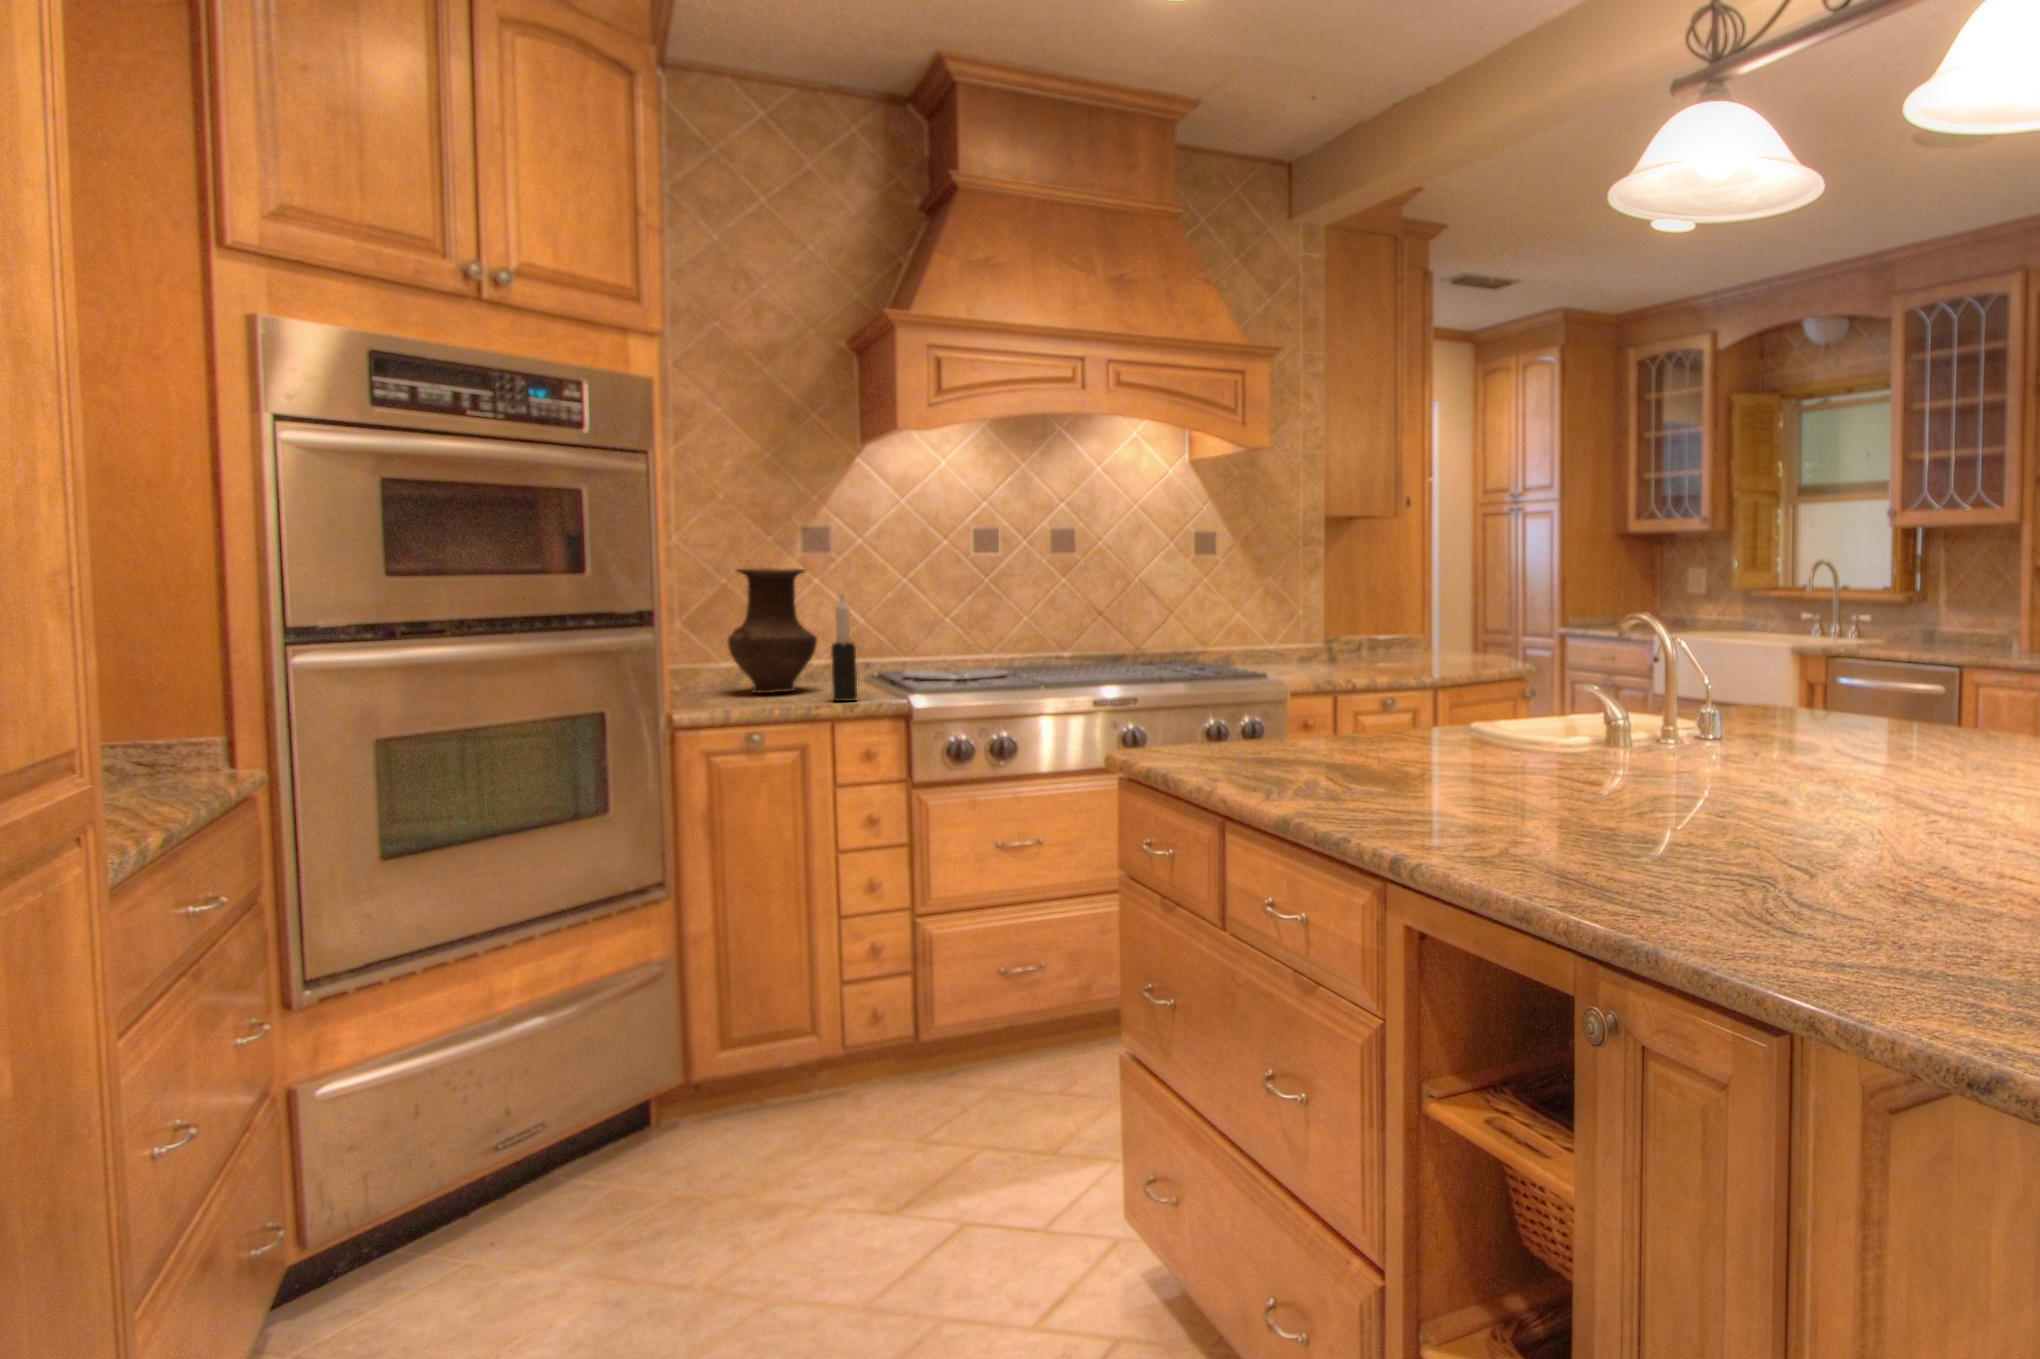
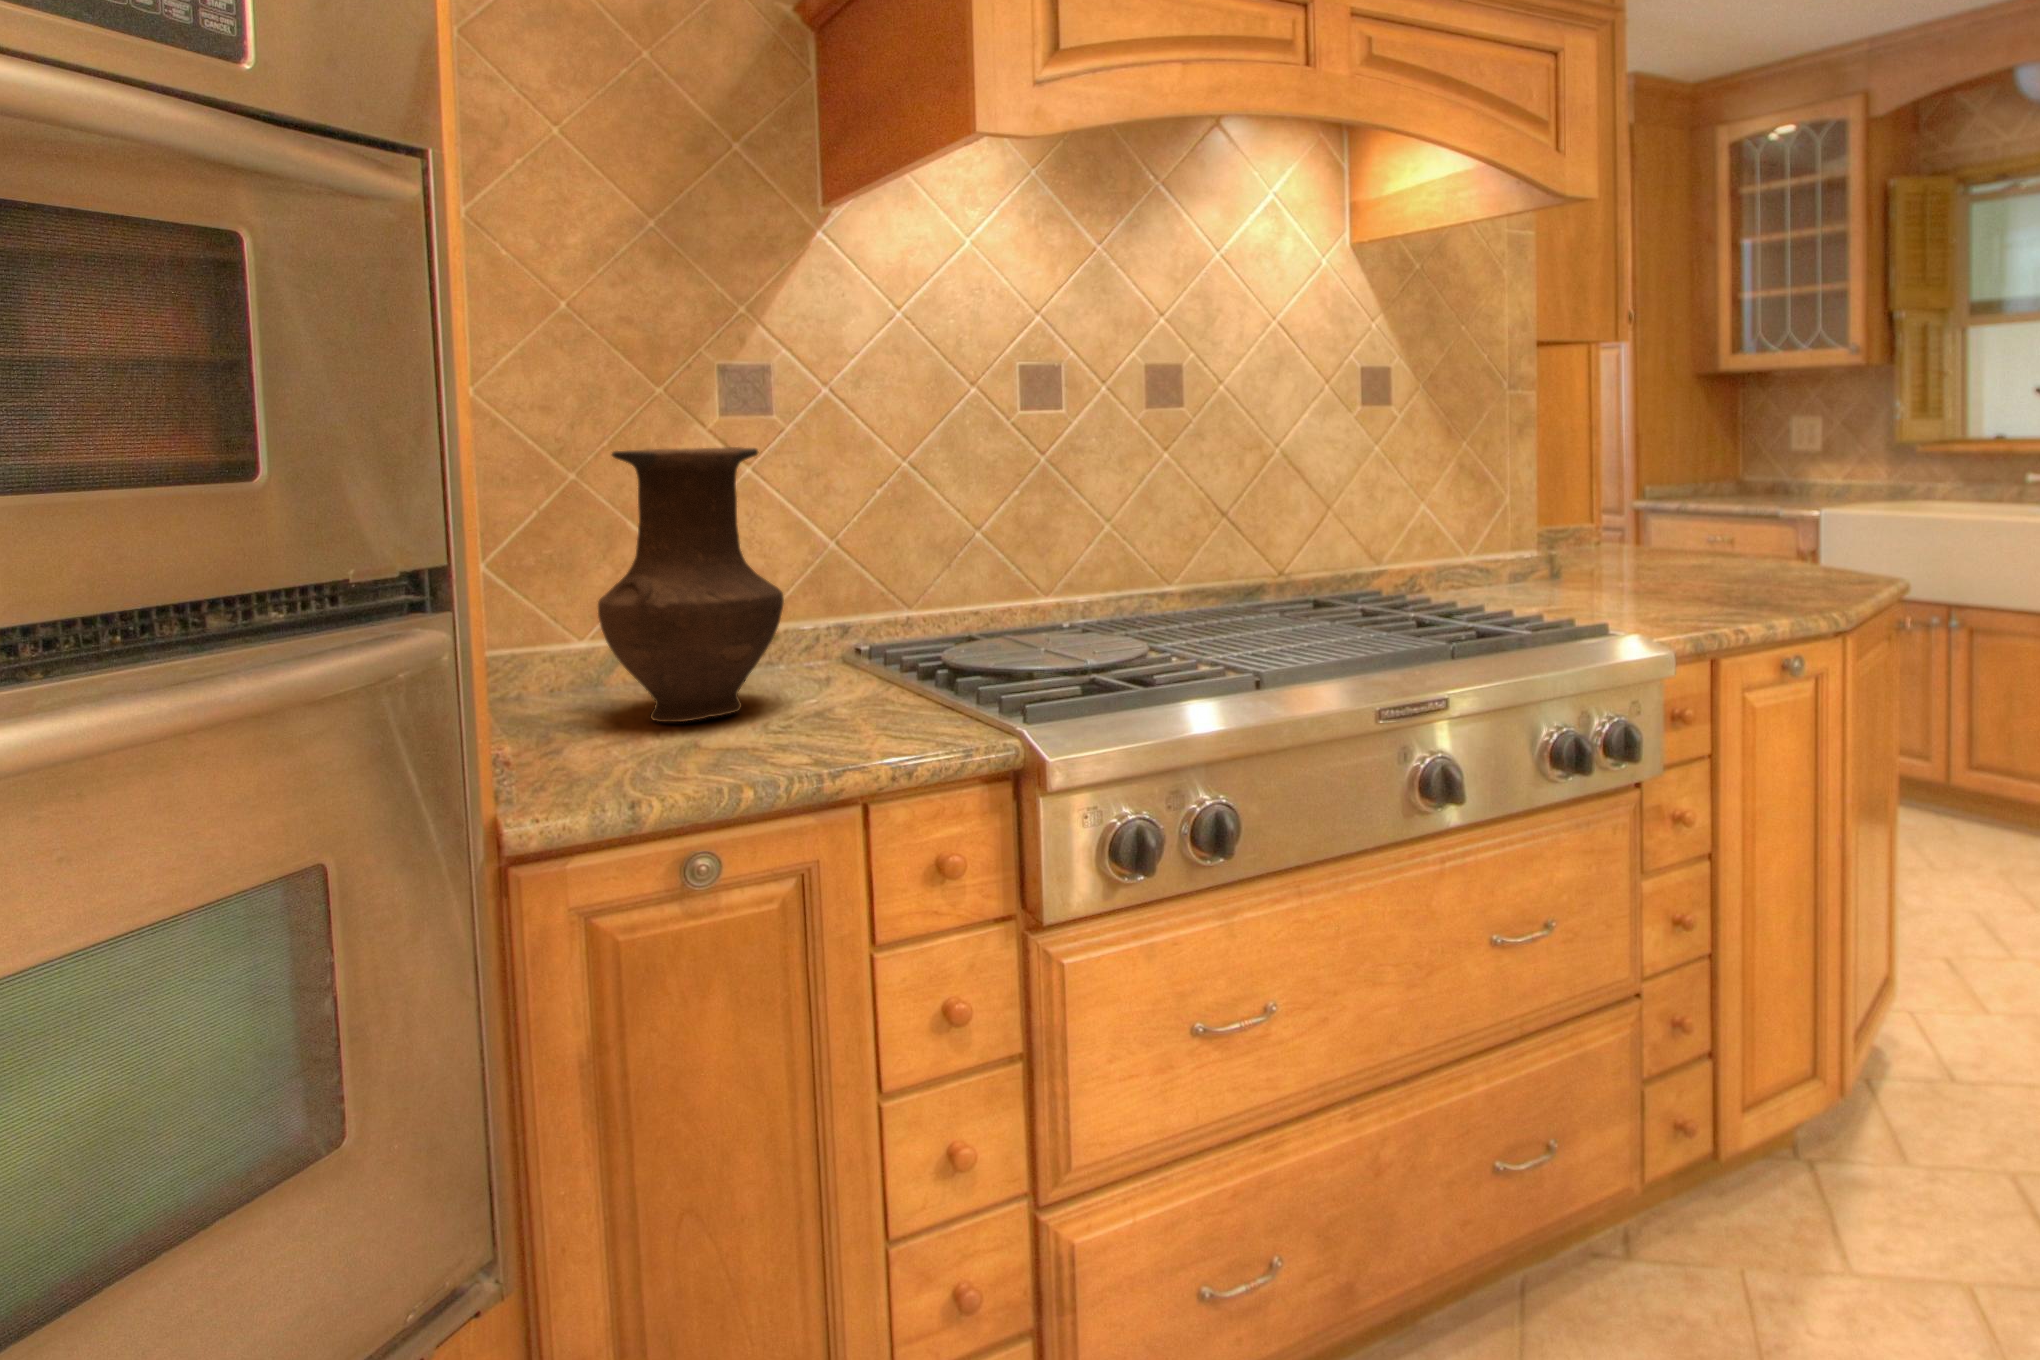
candle: present [831,593,857,701] -> none [841,500,903,745]

